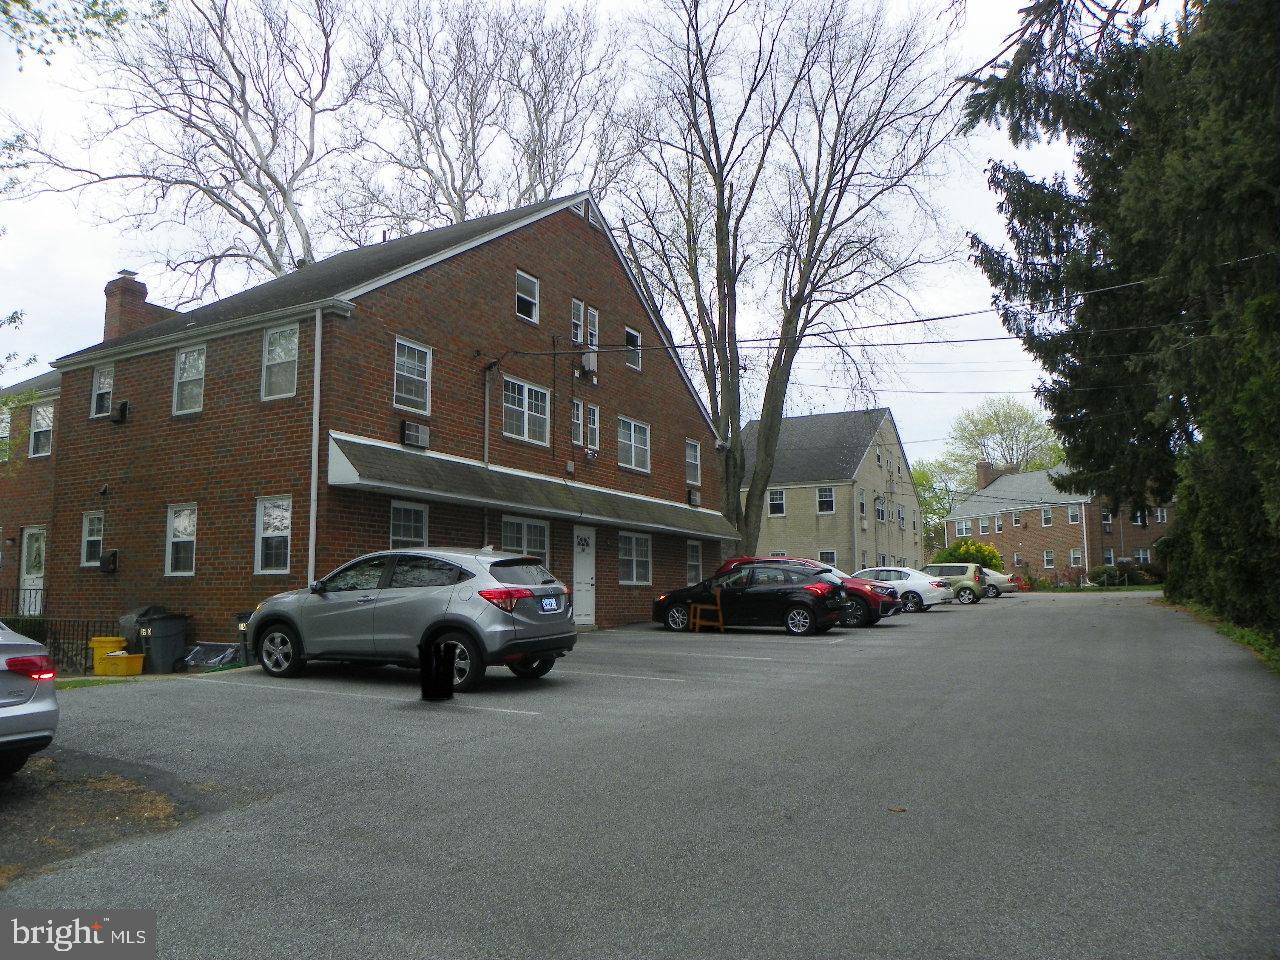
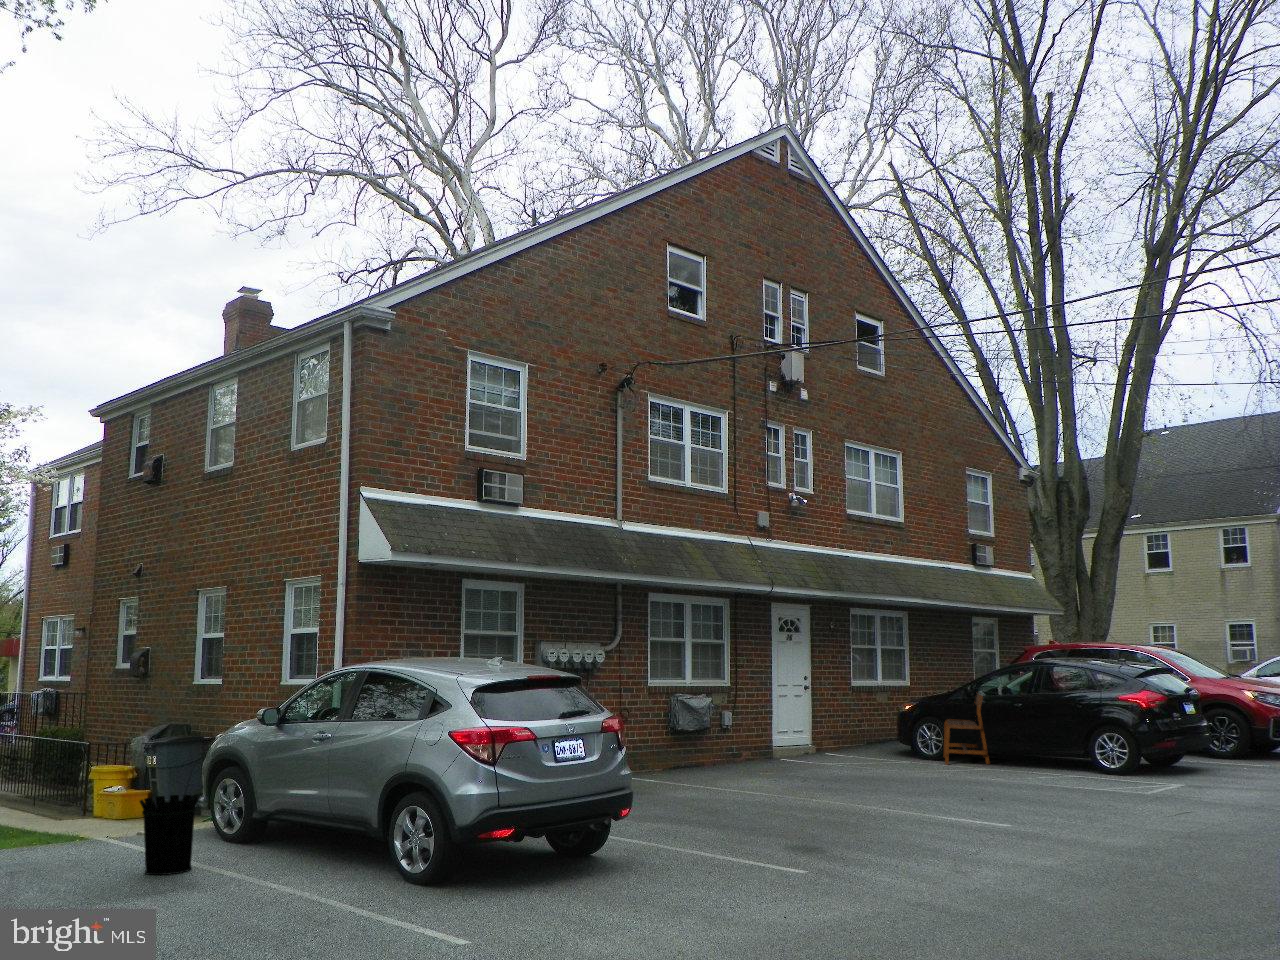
waste bin: present [417,642,459,700] -> present [140,795,199,875]

